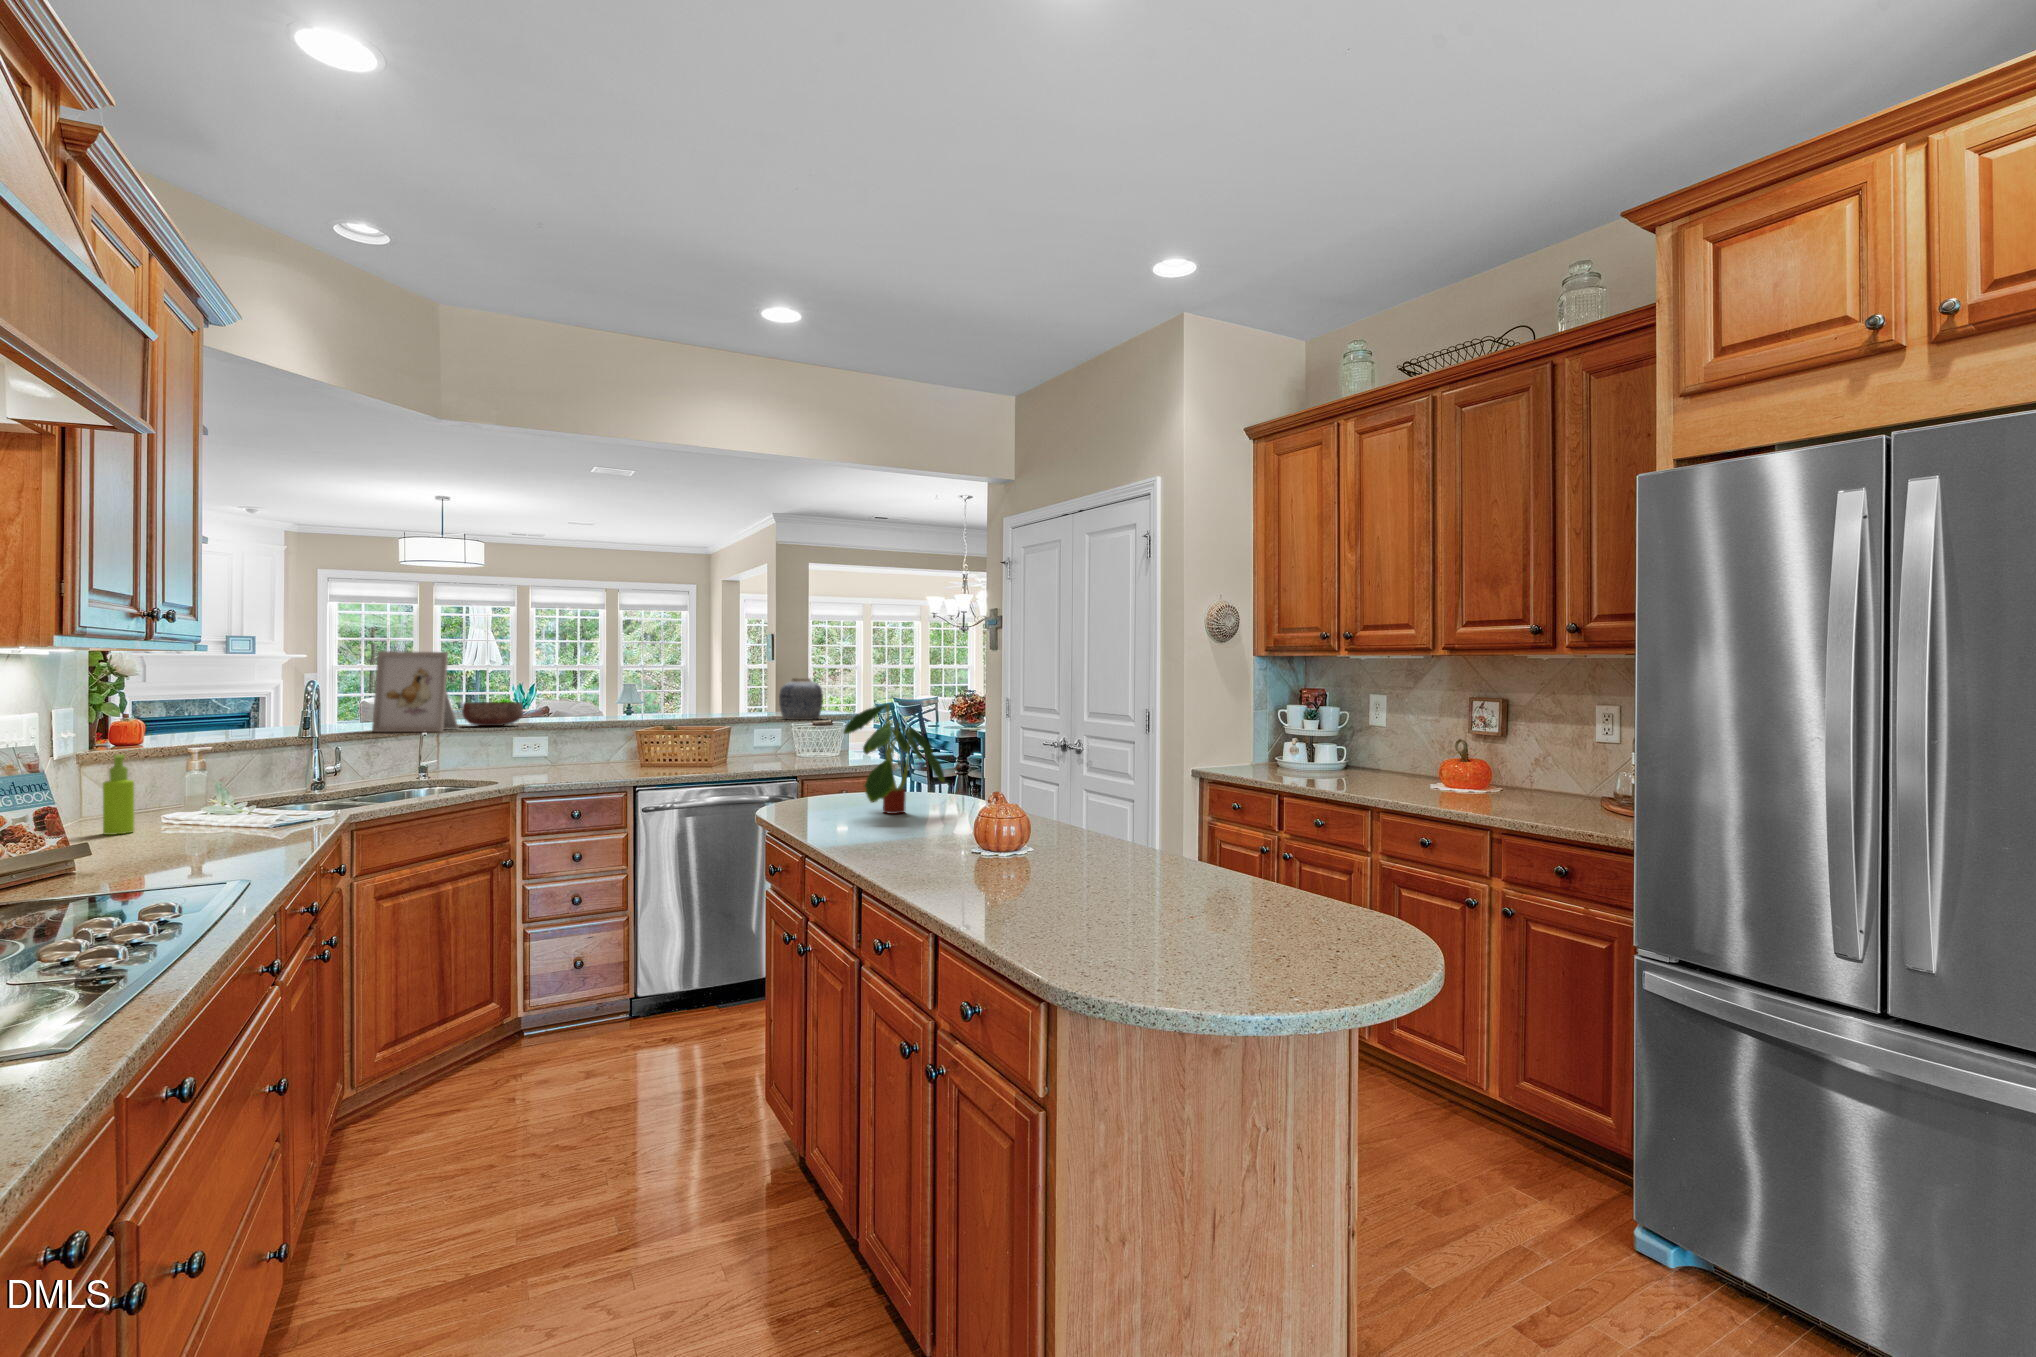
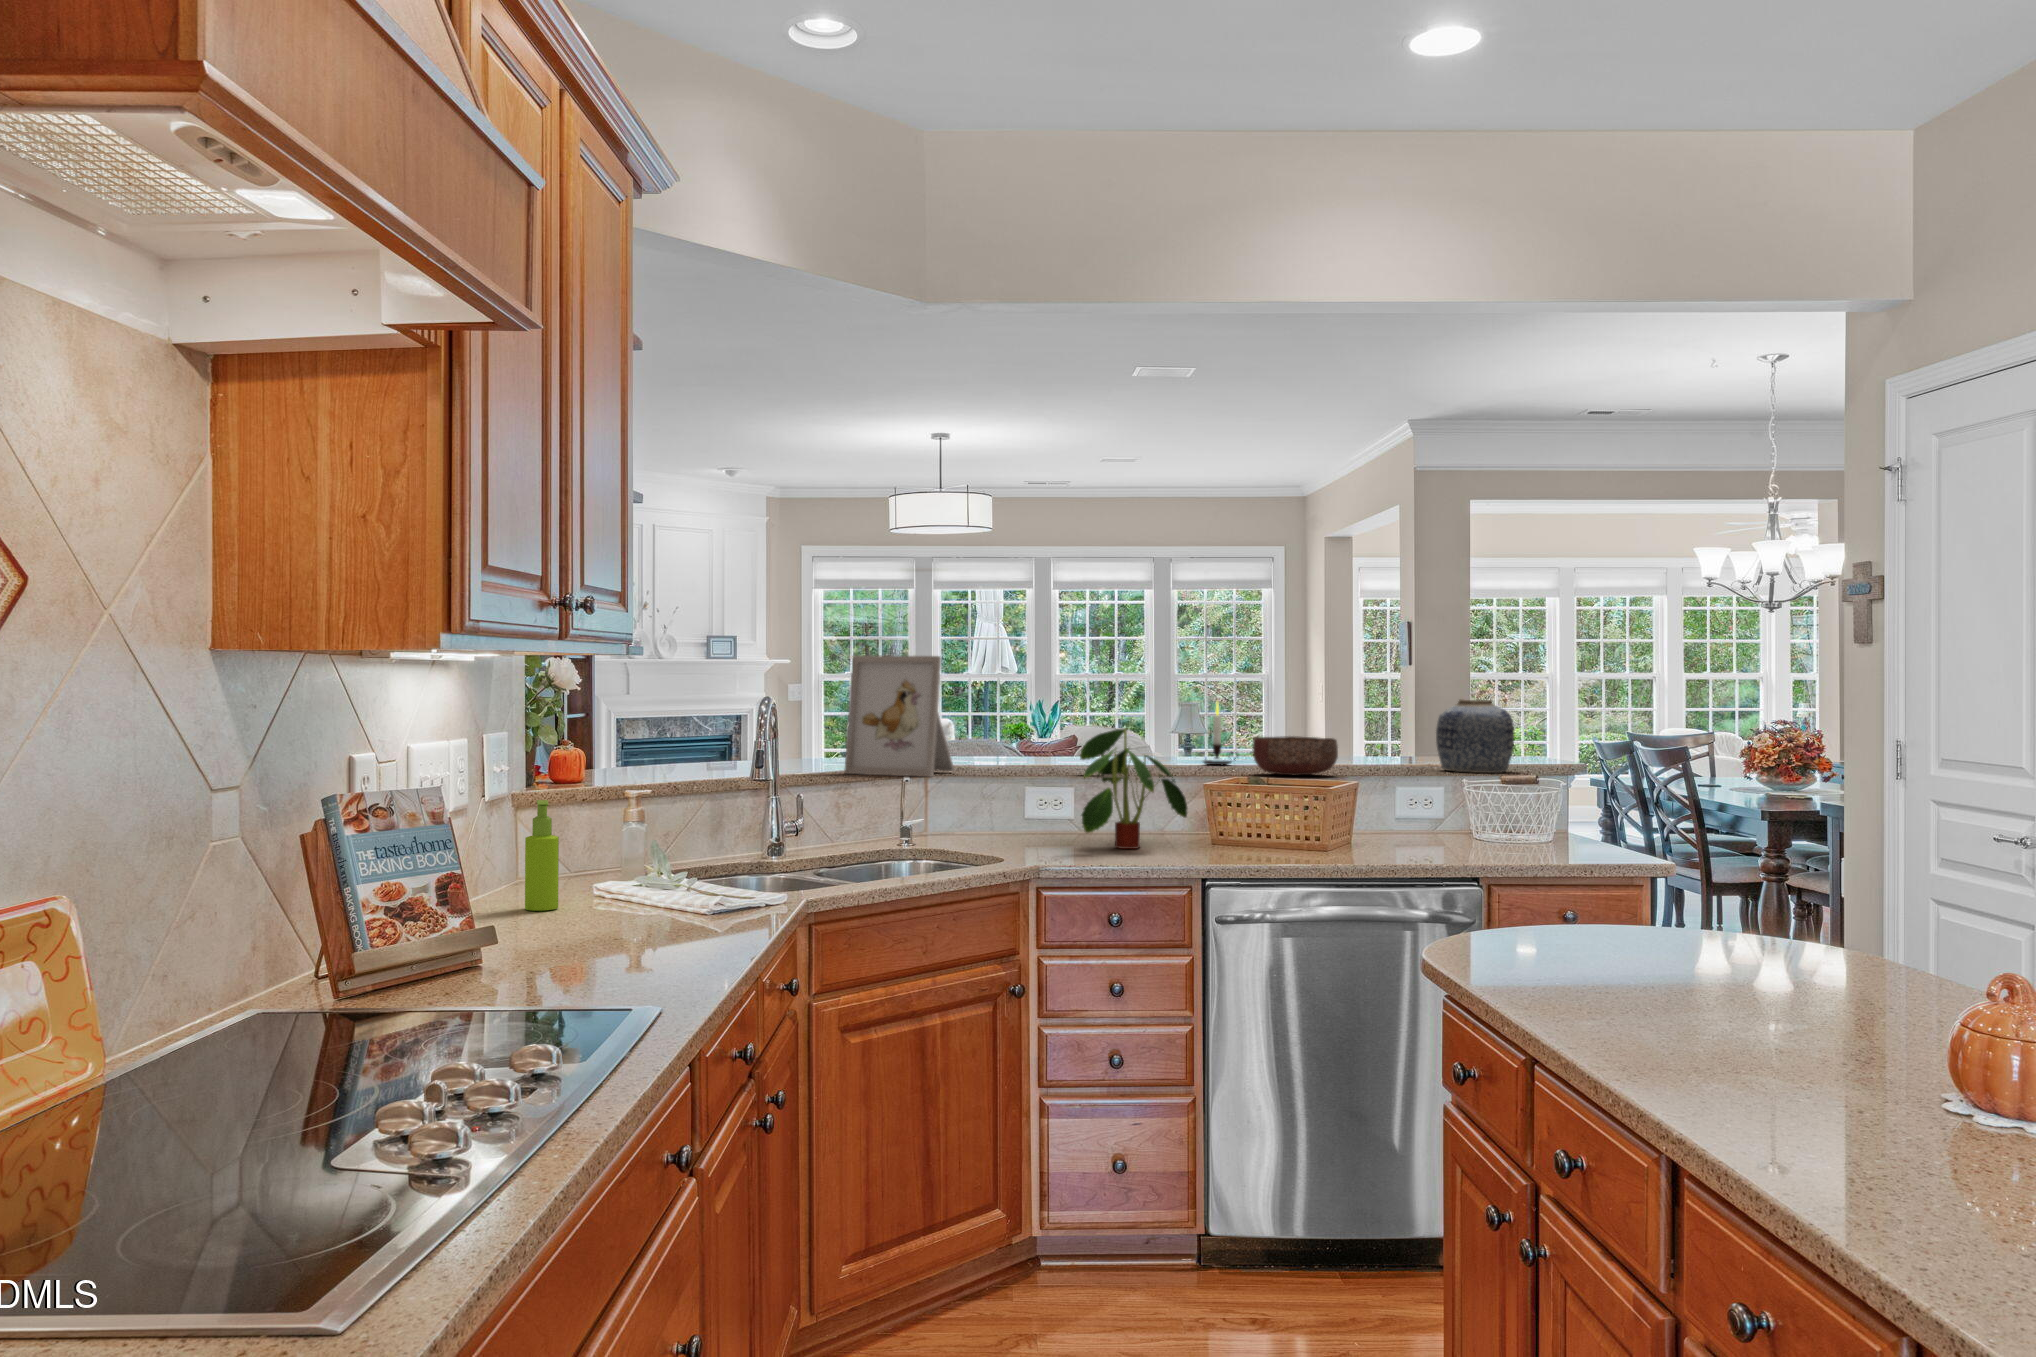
candle: none [635,680,658,720] -> present [1203,702,1238,765]
bowl: present [462,702,523,726] -> present [1253,736,1338,775]
plant: present [843,704,945,814] -> present [1080,728,1188,849]

